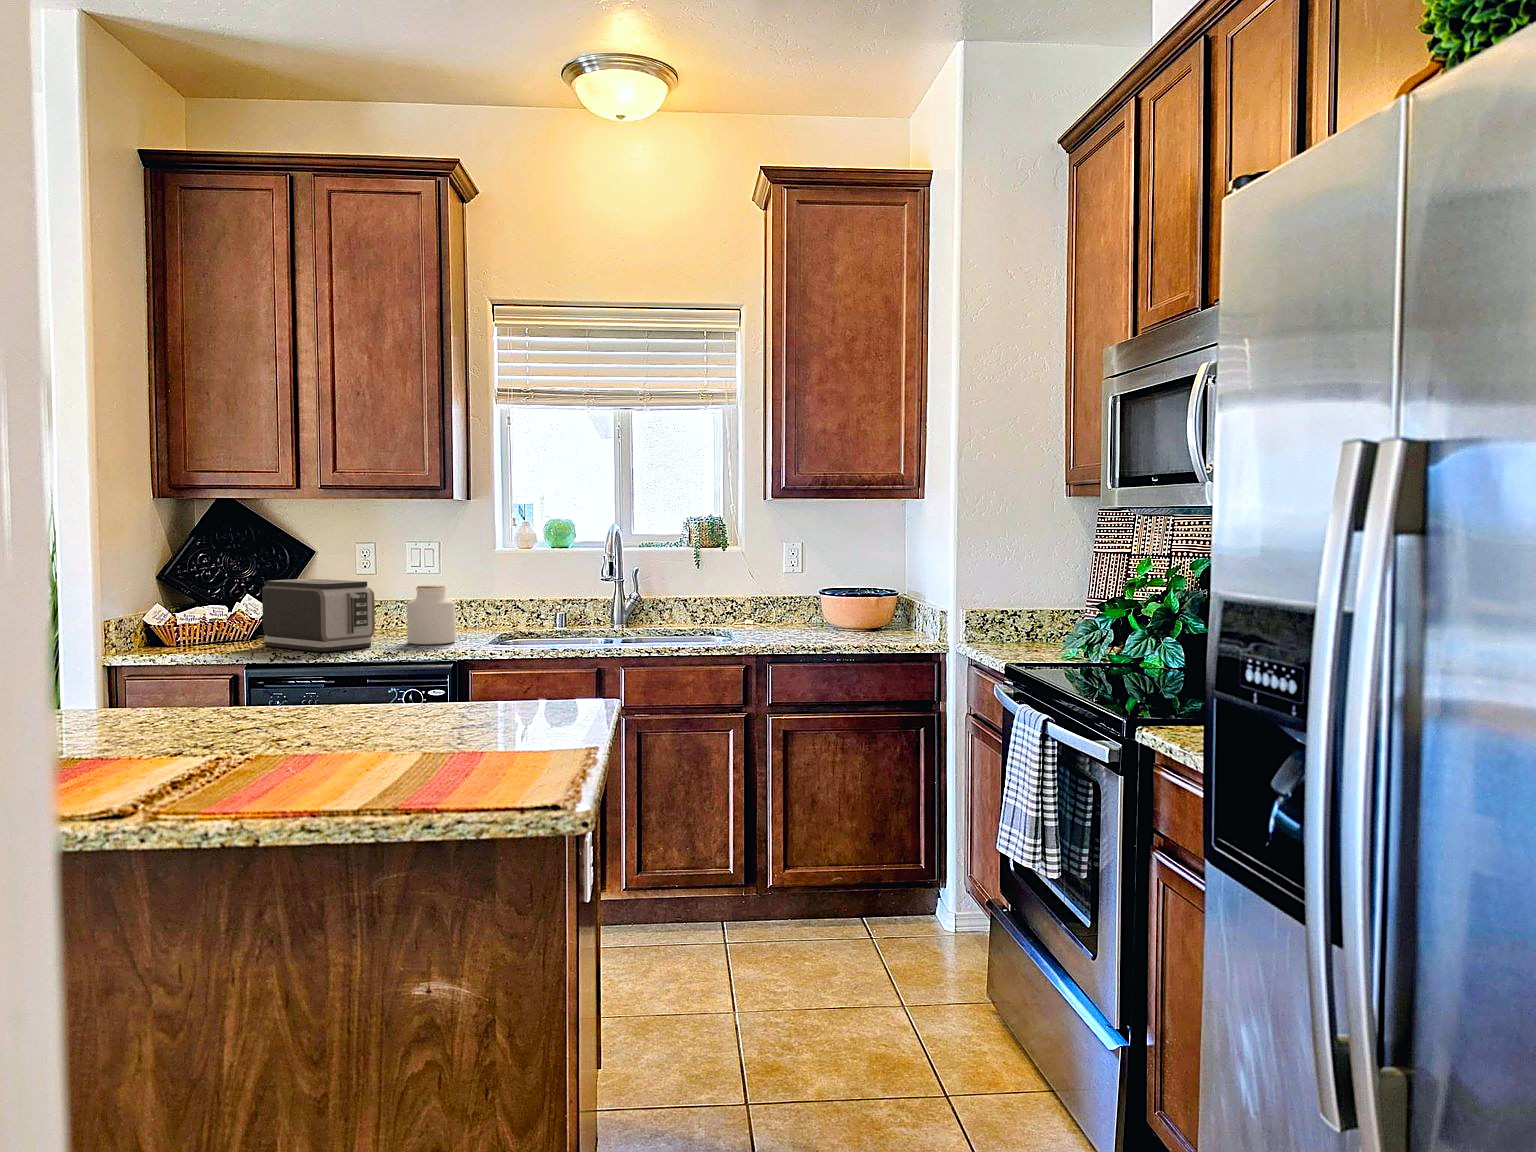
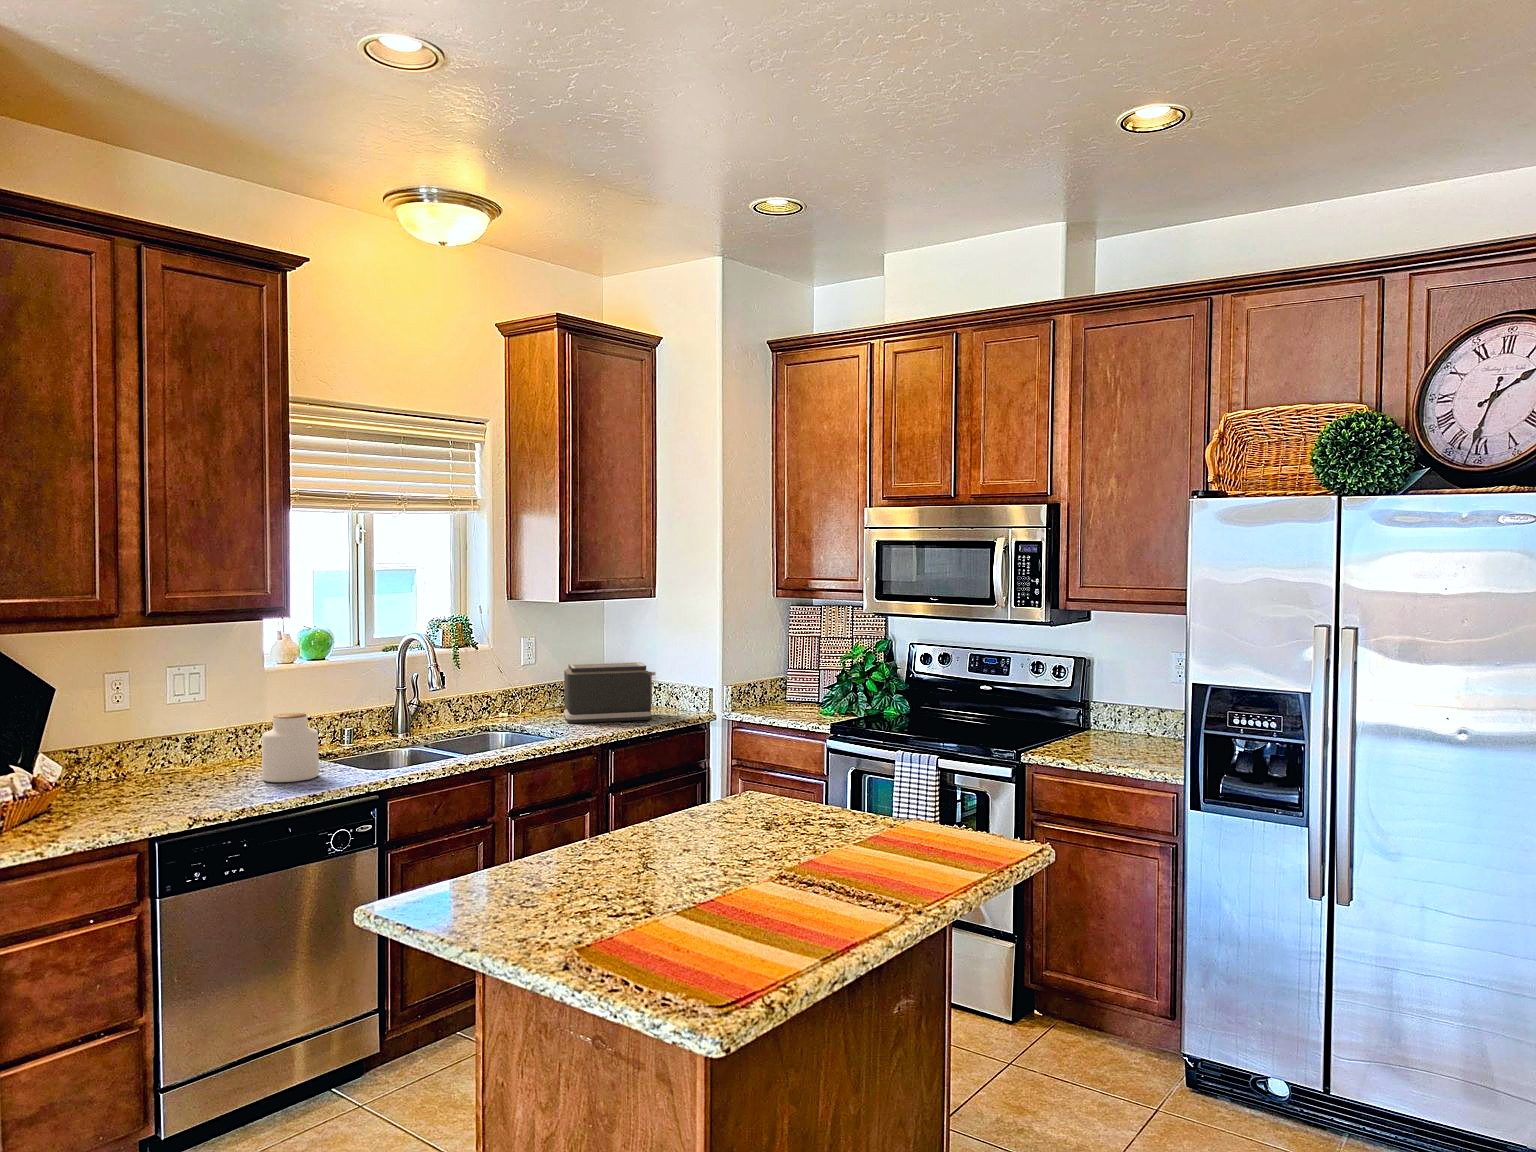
toaster: present [262,579,375,652] -> present [564,662,656,723]

